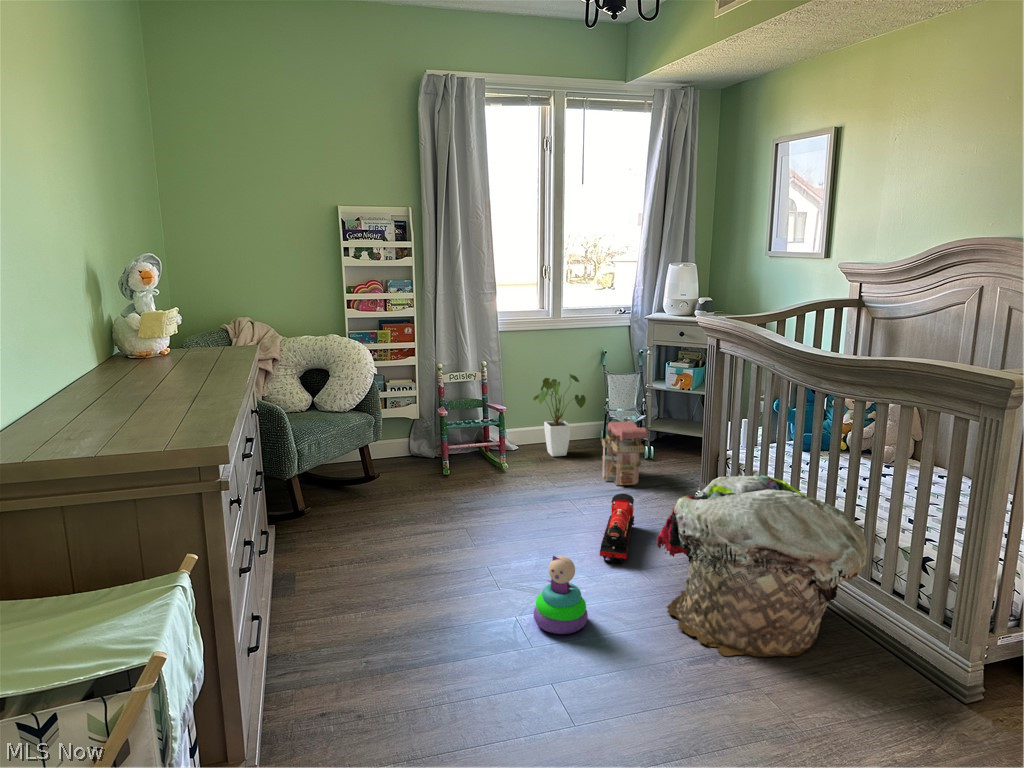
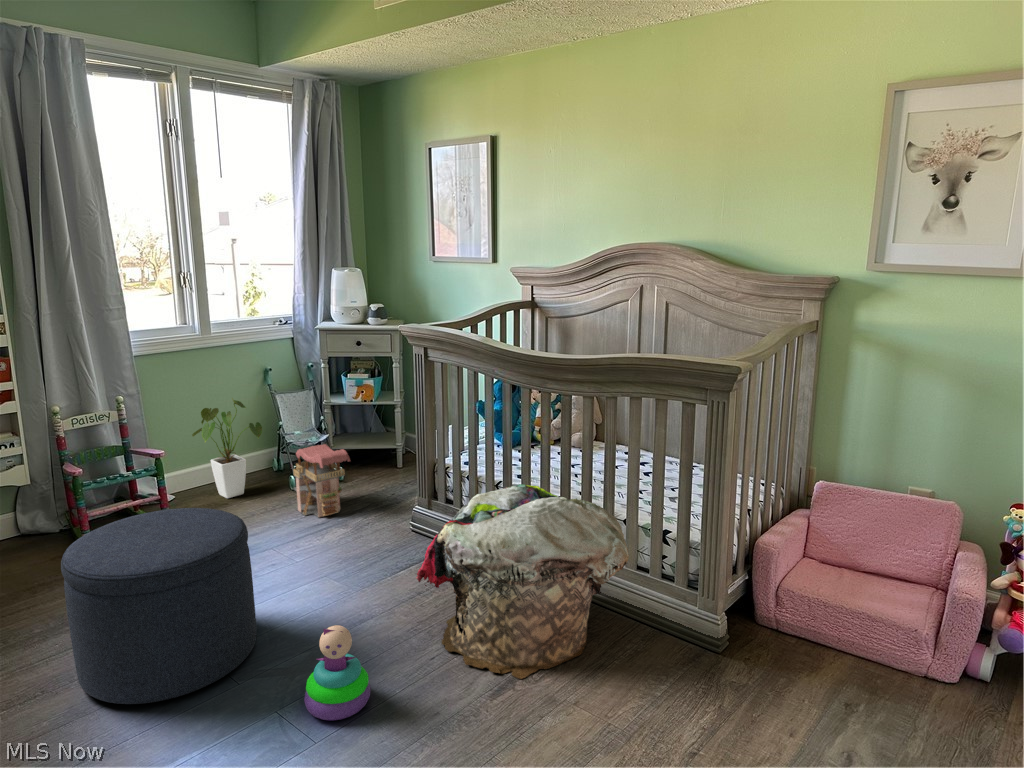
ottoman: none [397,444,526,582] -> present [61,508,257,704]
toy train: present [600,494,634,563] -> none [335,528,376,612]

